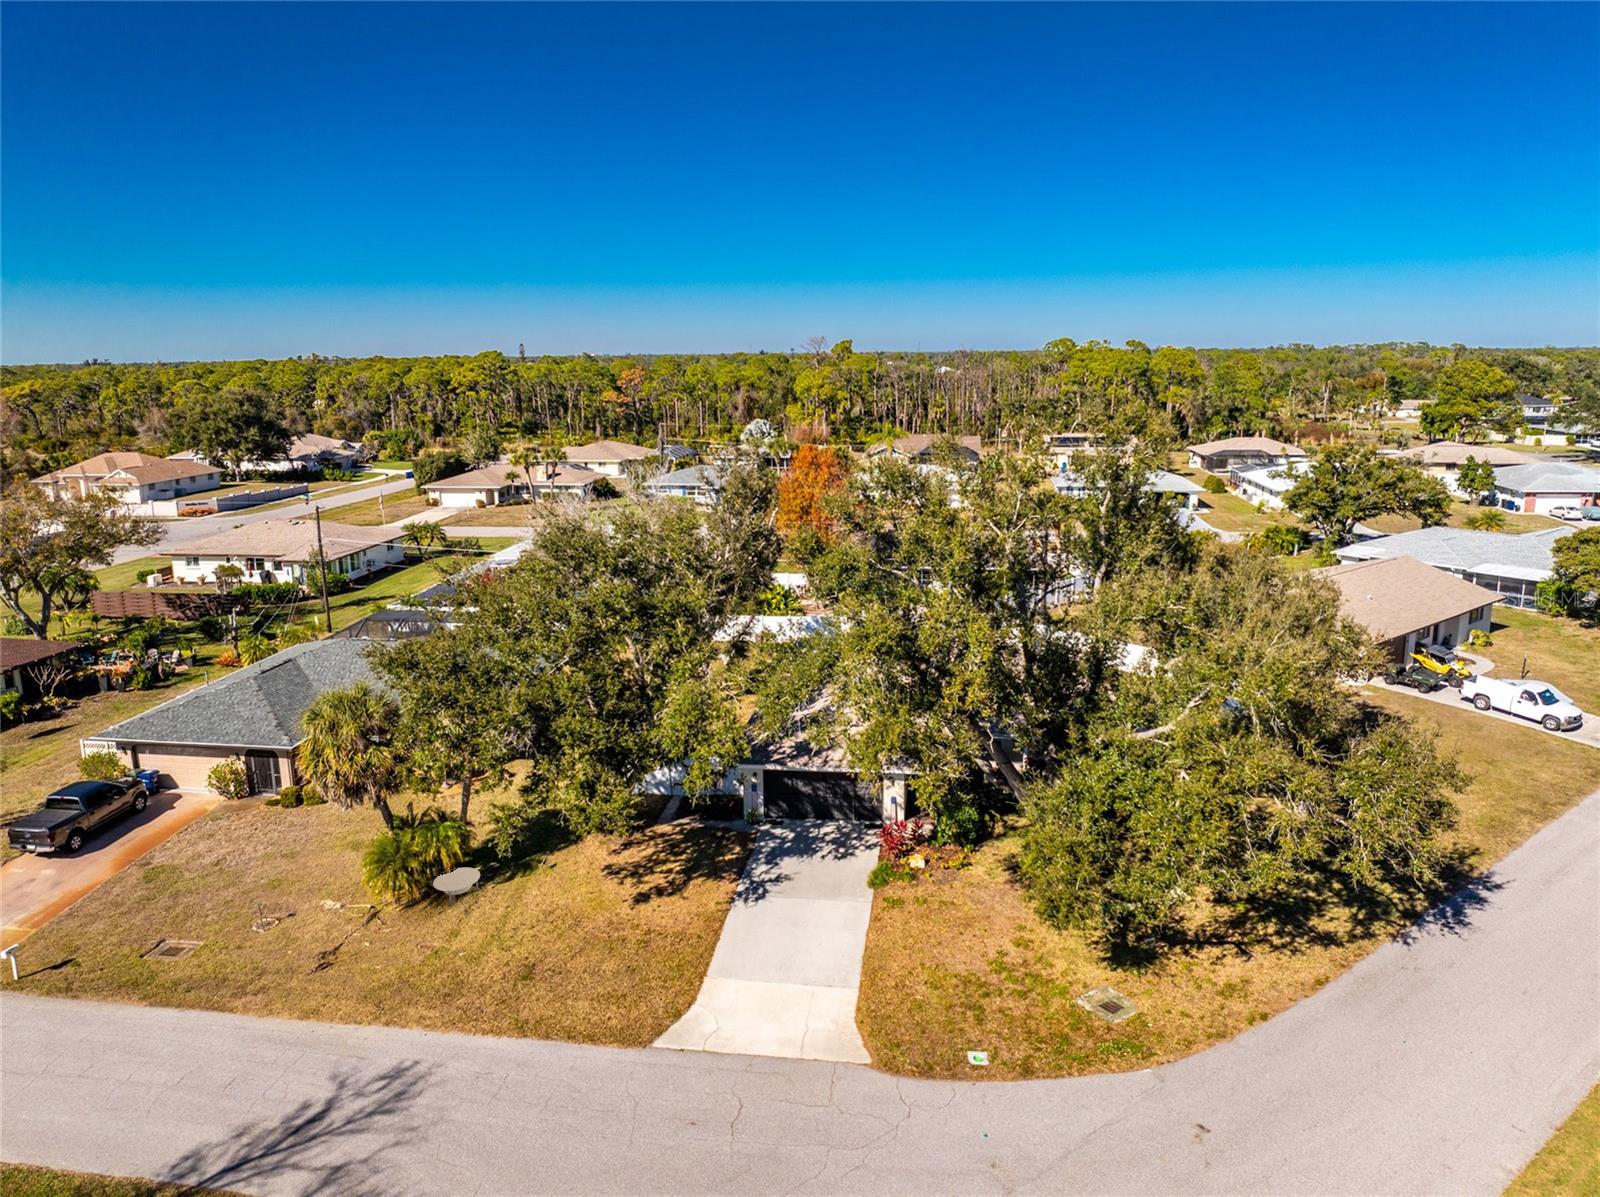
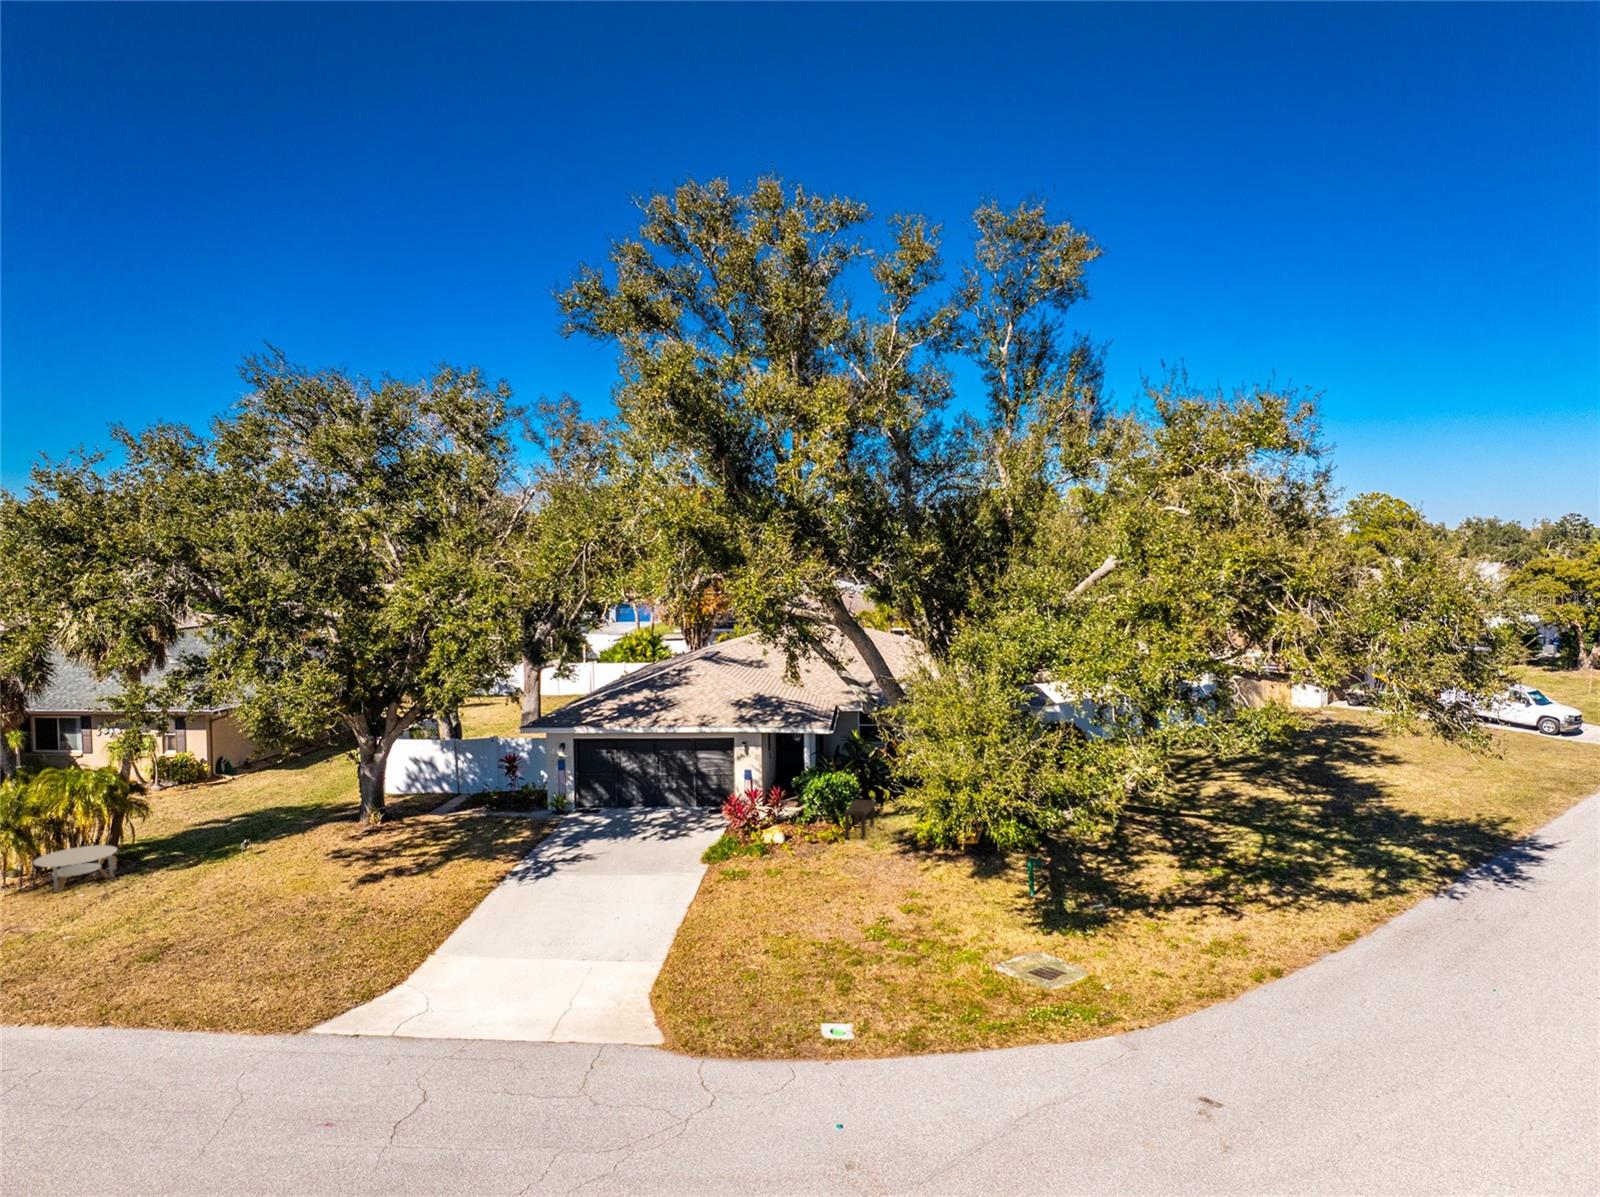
bench: none [967,827,989,862] -> present [844,800,875,838]

